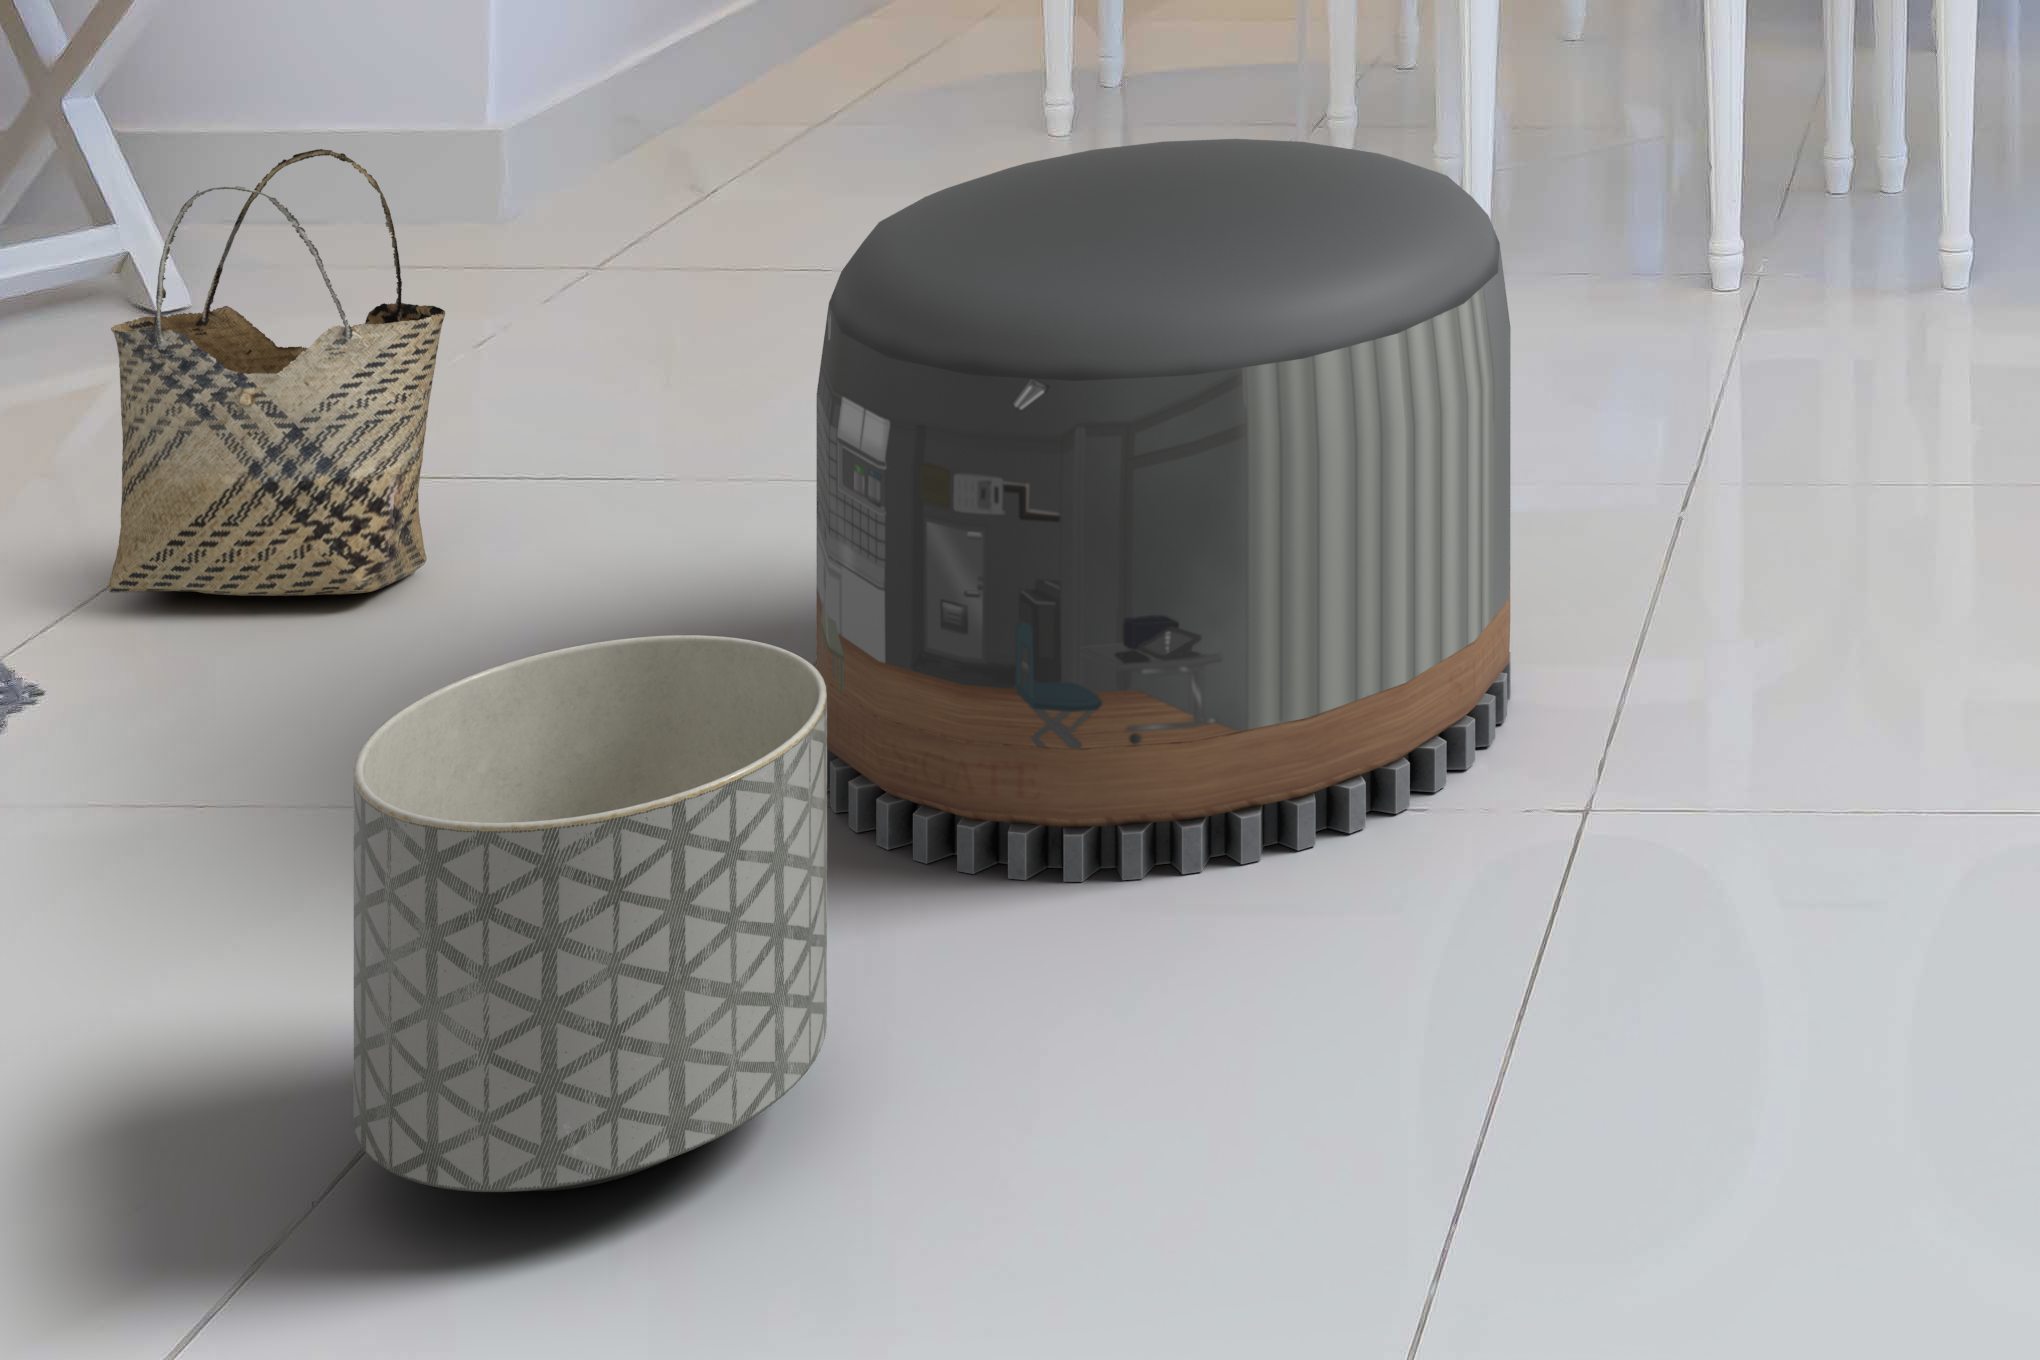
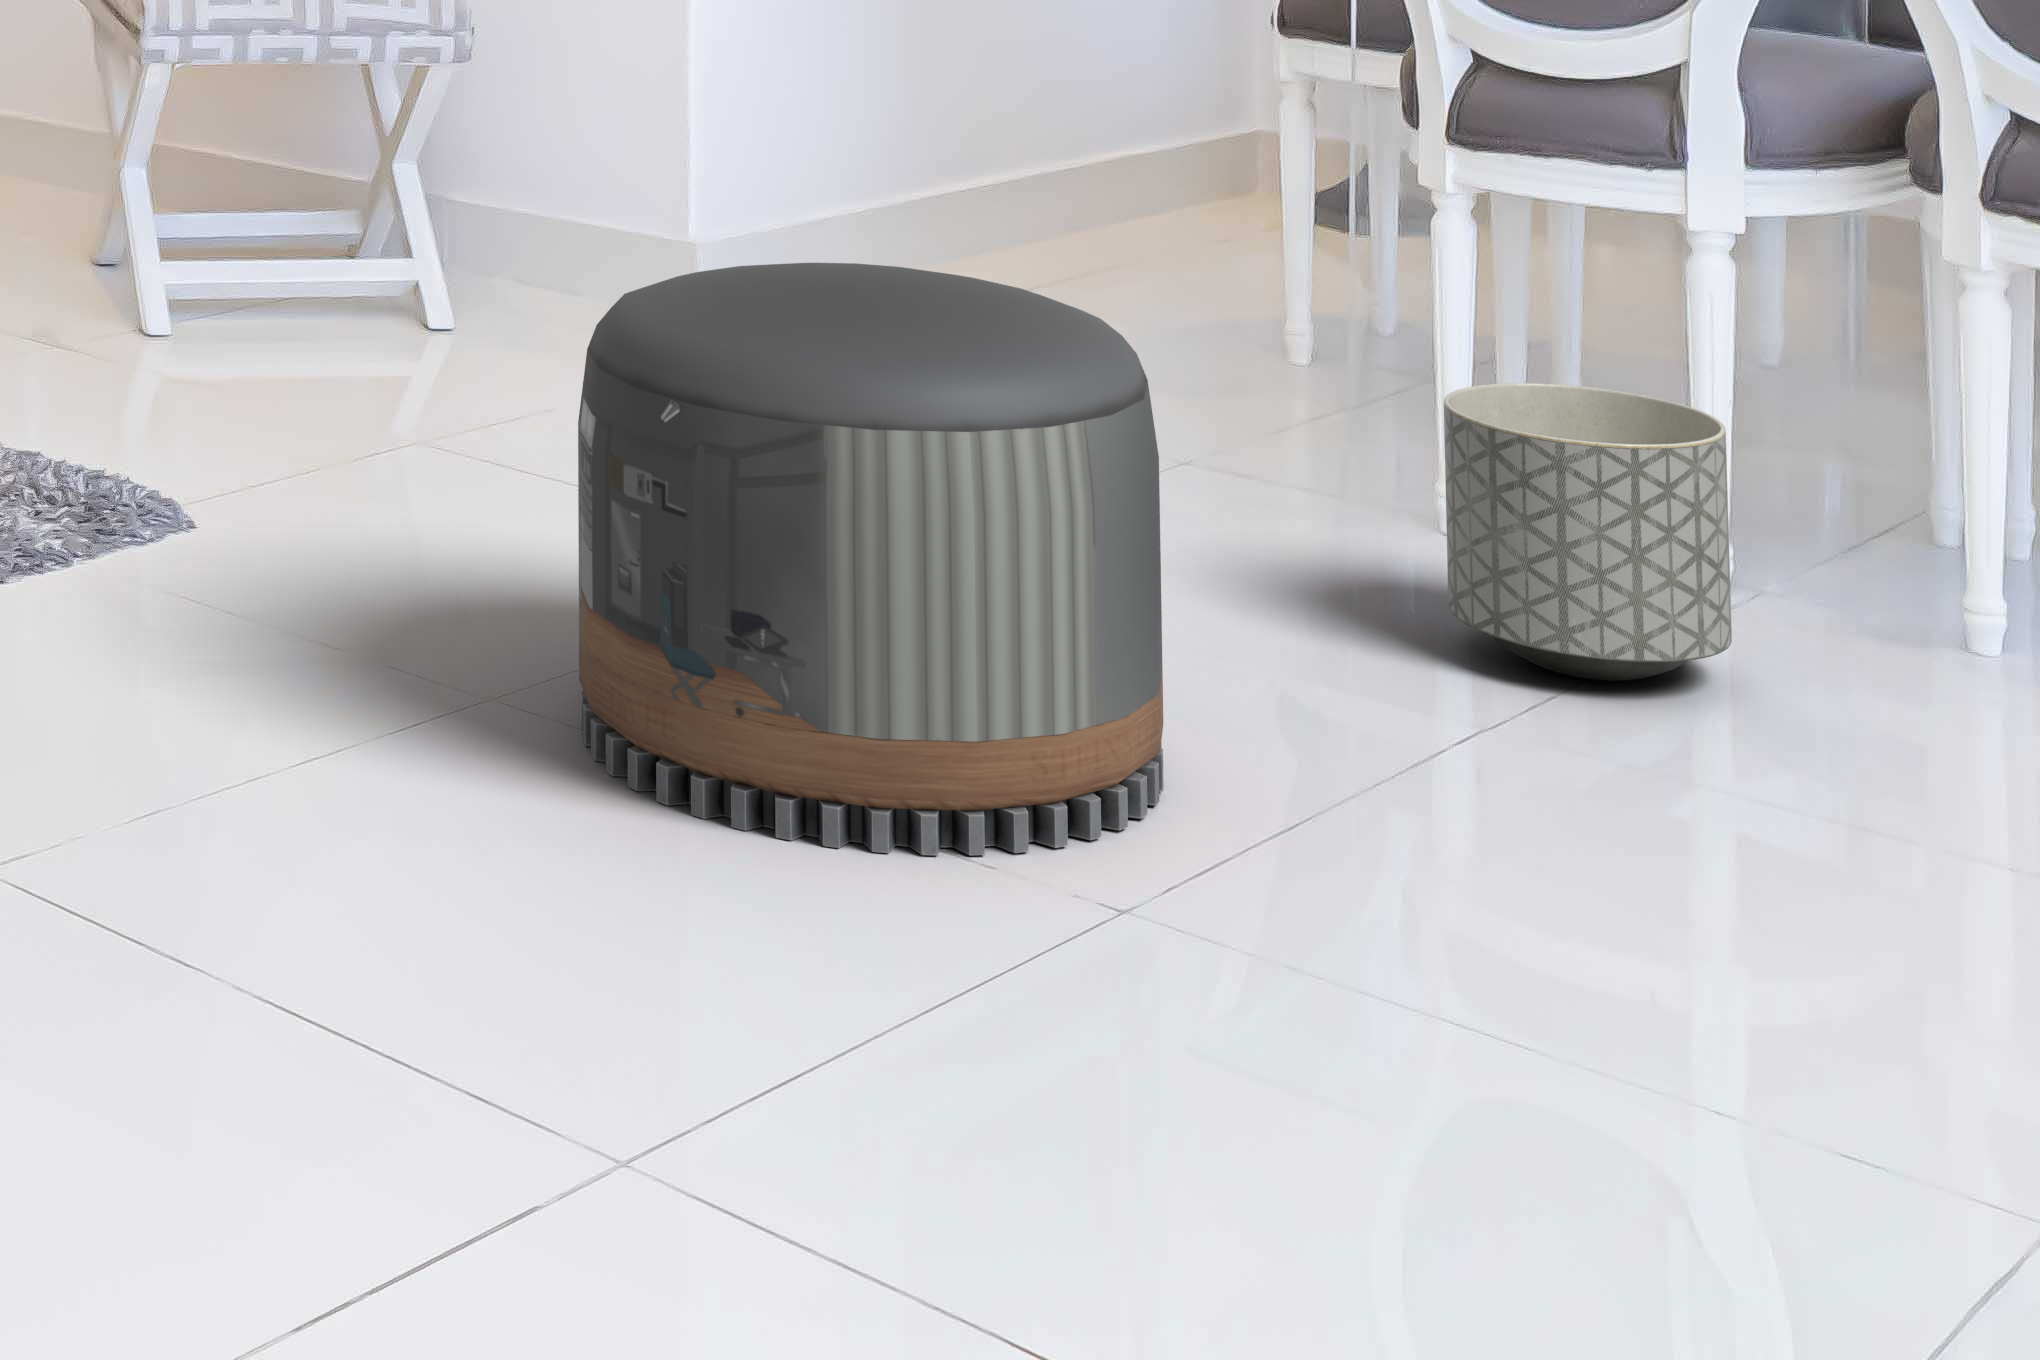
woven basket: present [108,149,445,596] -> none [262,190,471,526]
planter: present [353,635,827,1192] -> present [1444,383,1732,681]

